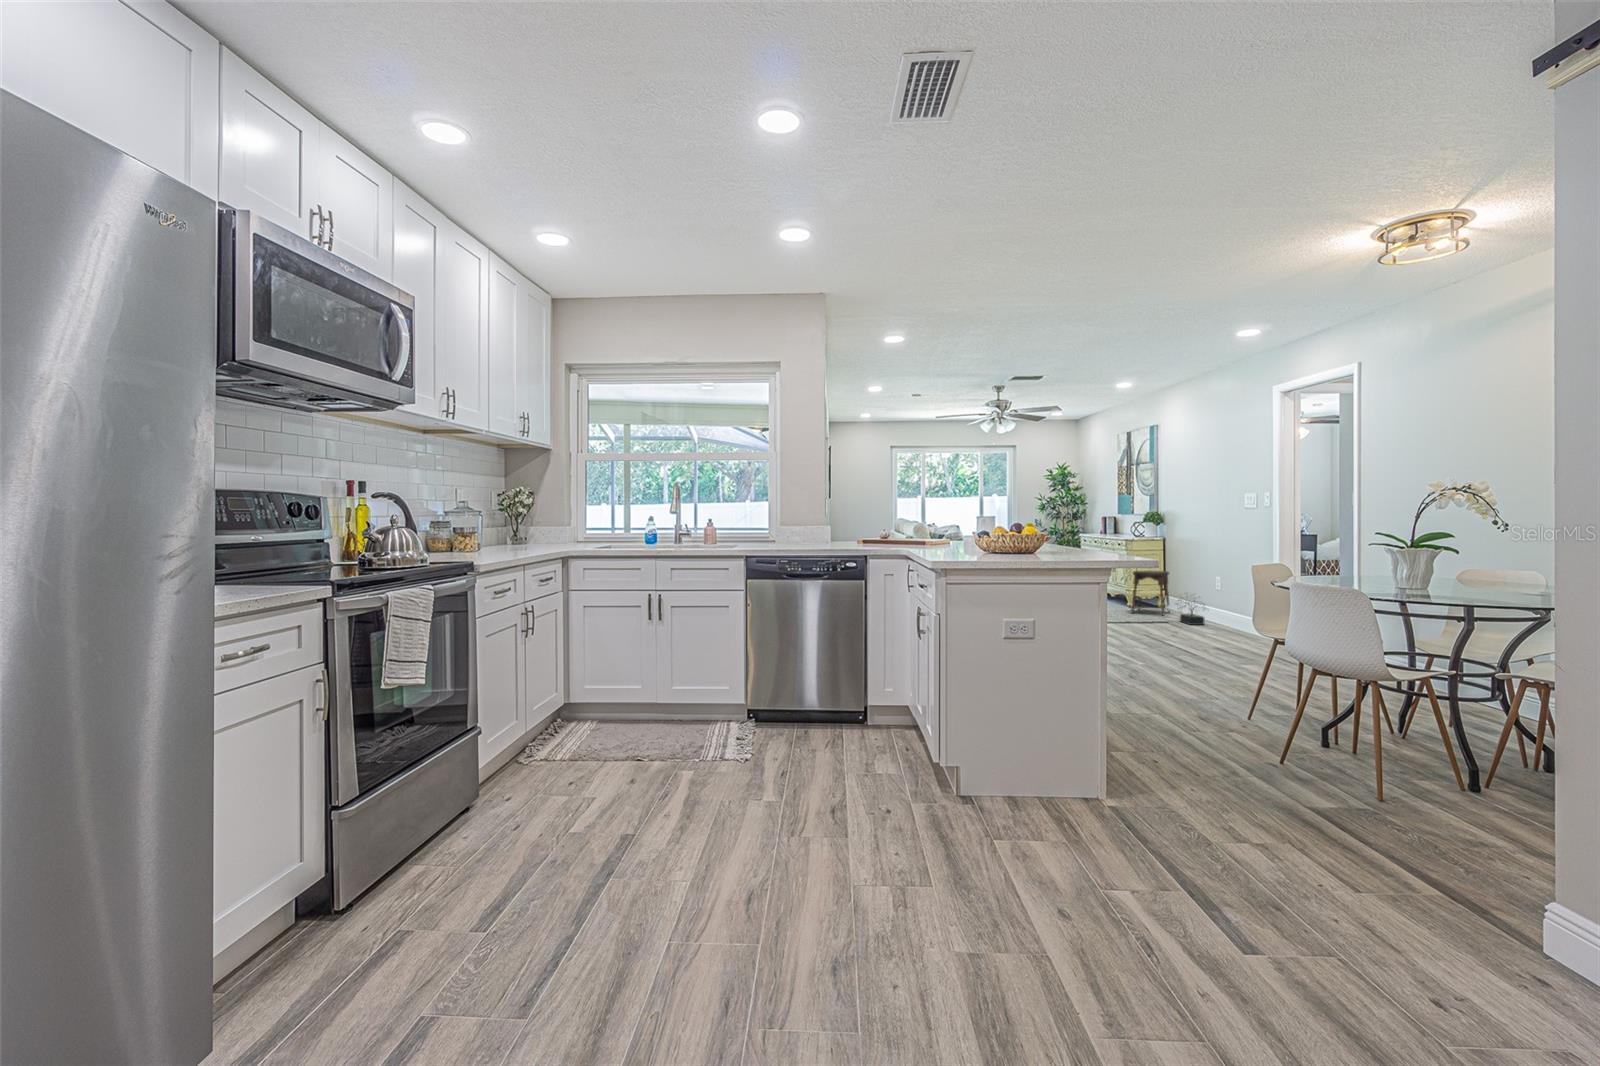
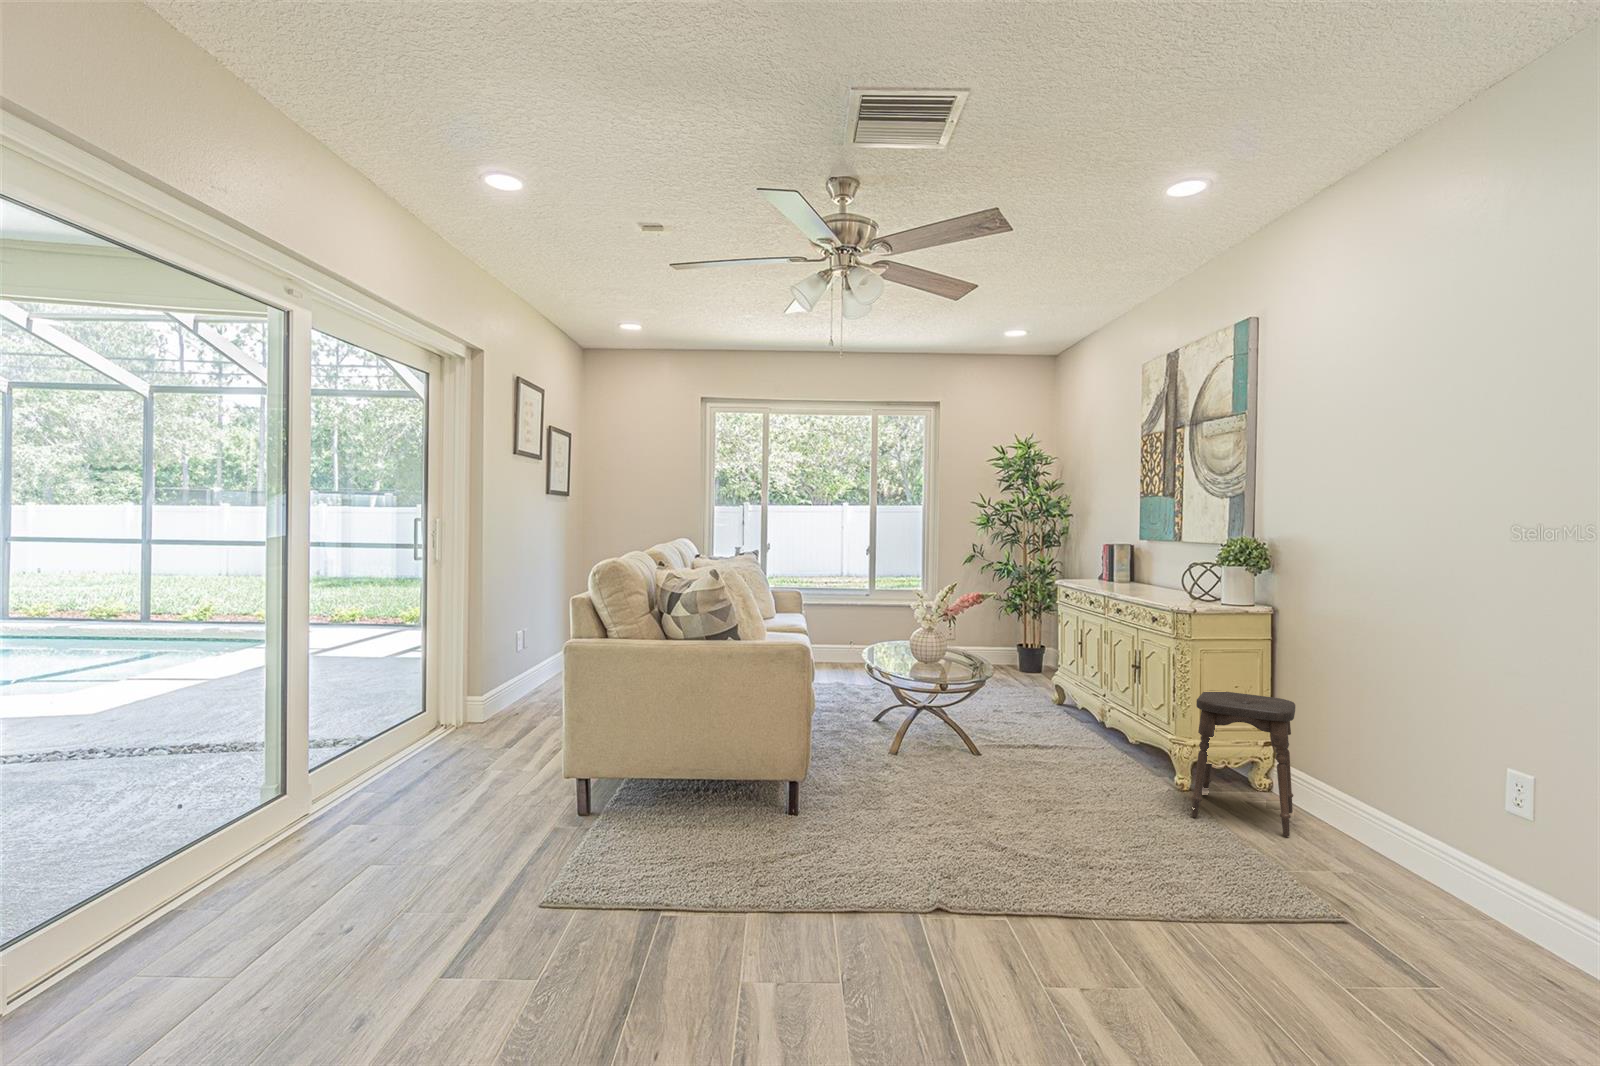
decorative plant: present [1176,598,1205,625] -> none [1339,793,1483,924]

